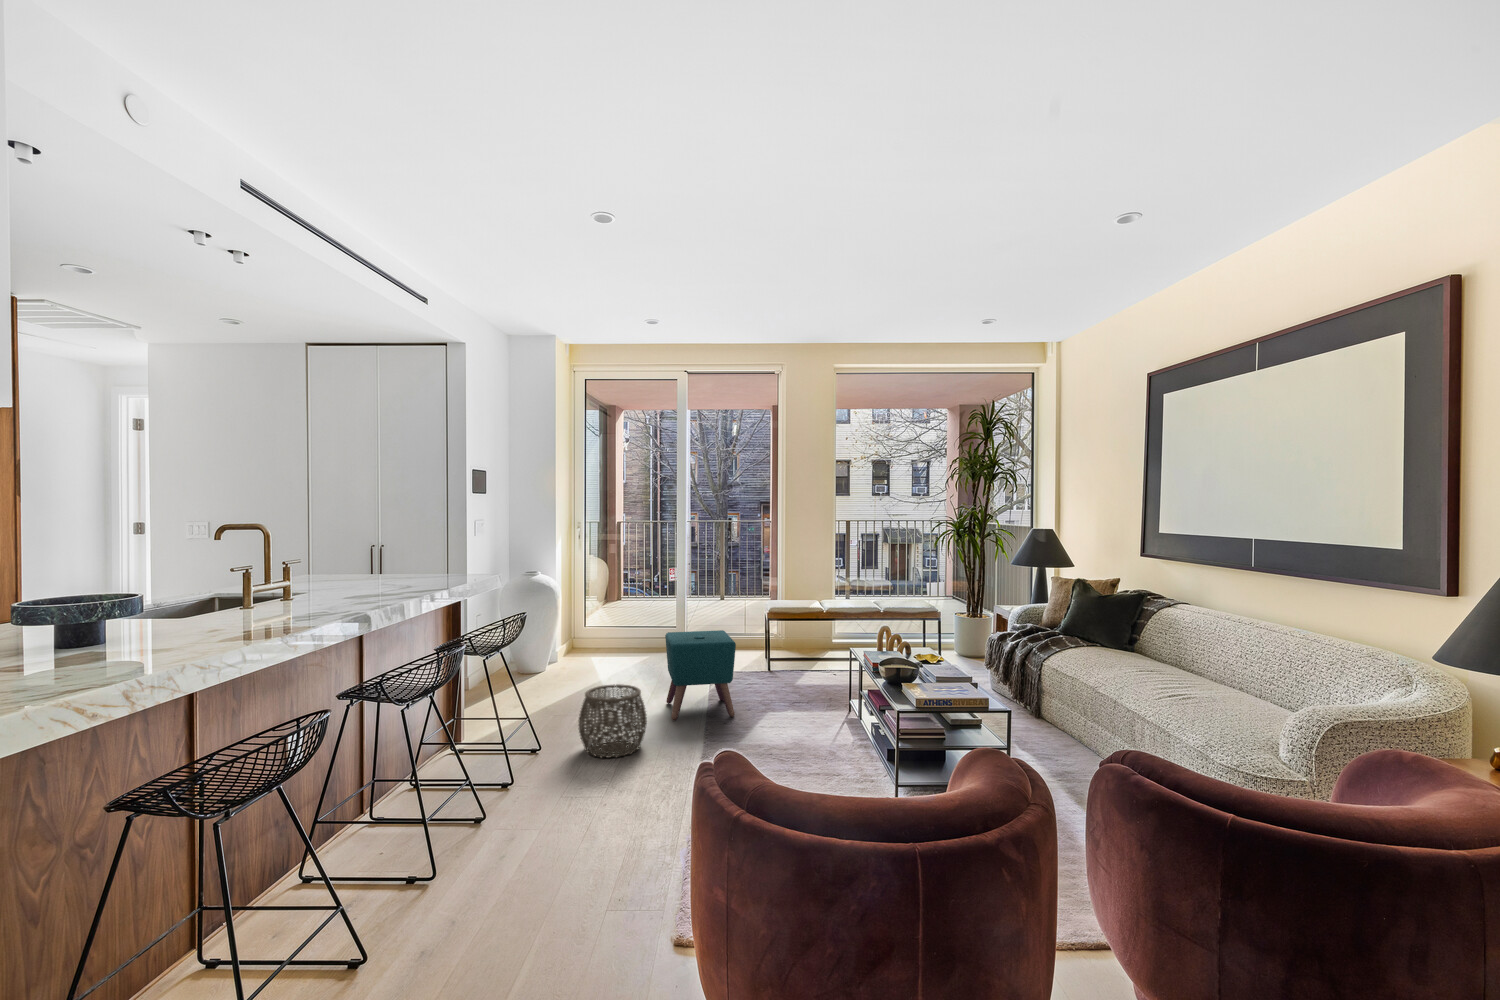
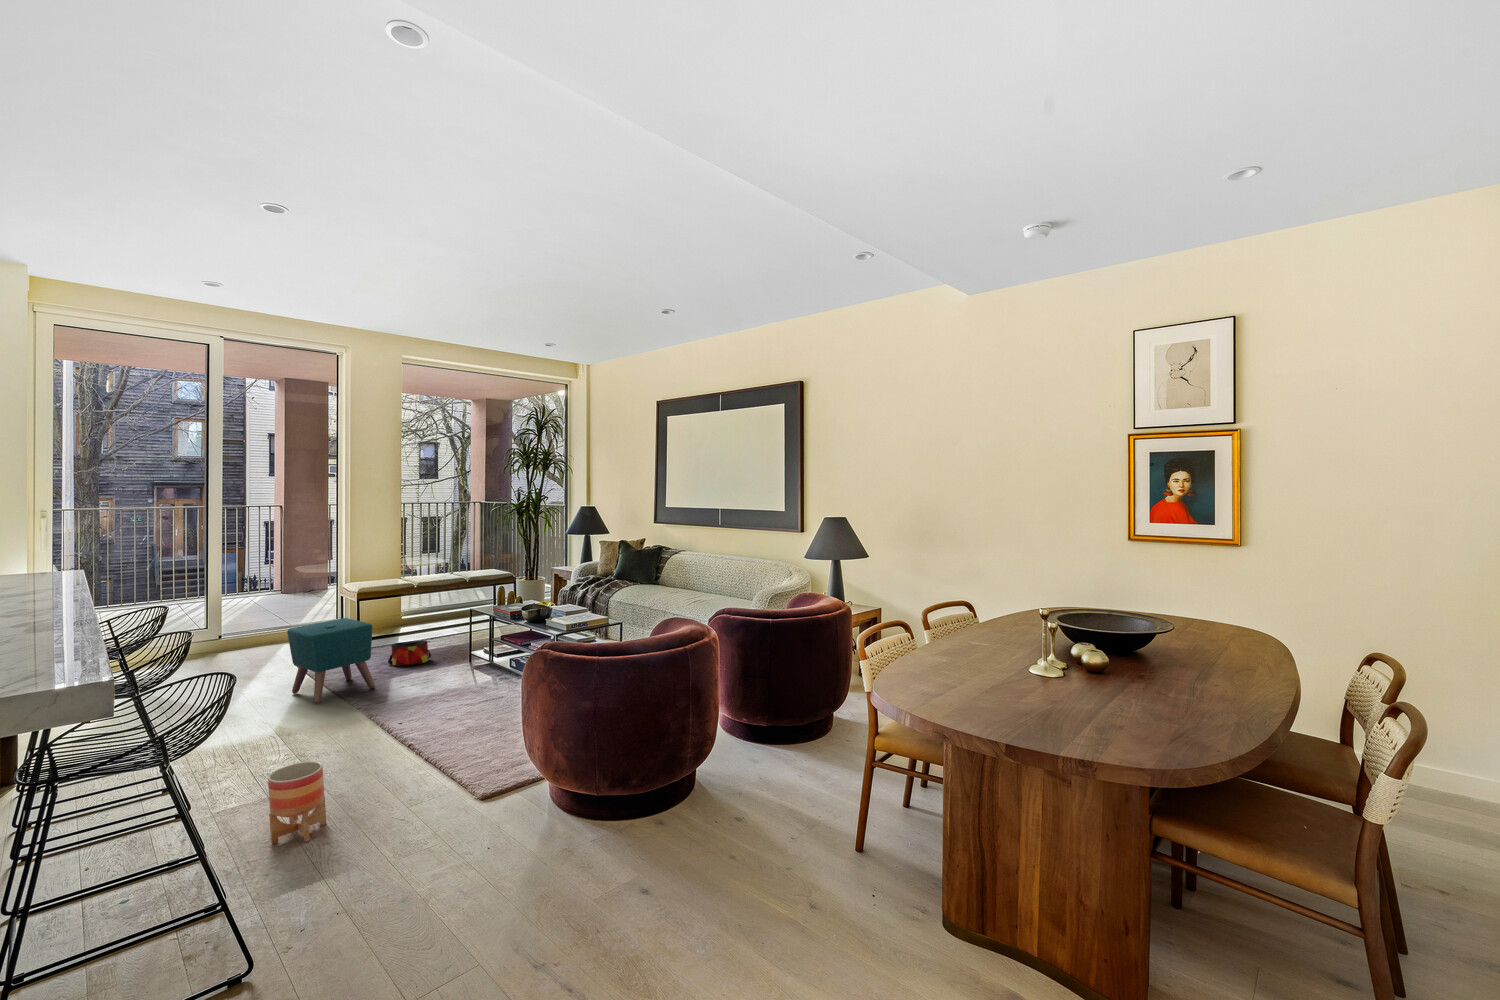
bag: none [768,668,811,699] -> present [388,640,431,666]
woven basket: present [579,684,647,758] -> none [239,677,313,746]
planter: none [471,801,535,911] -> present [268,761,326,844]

